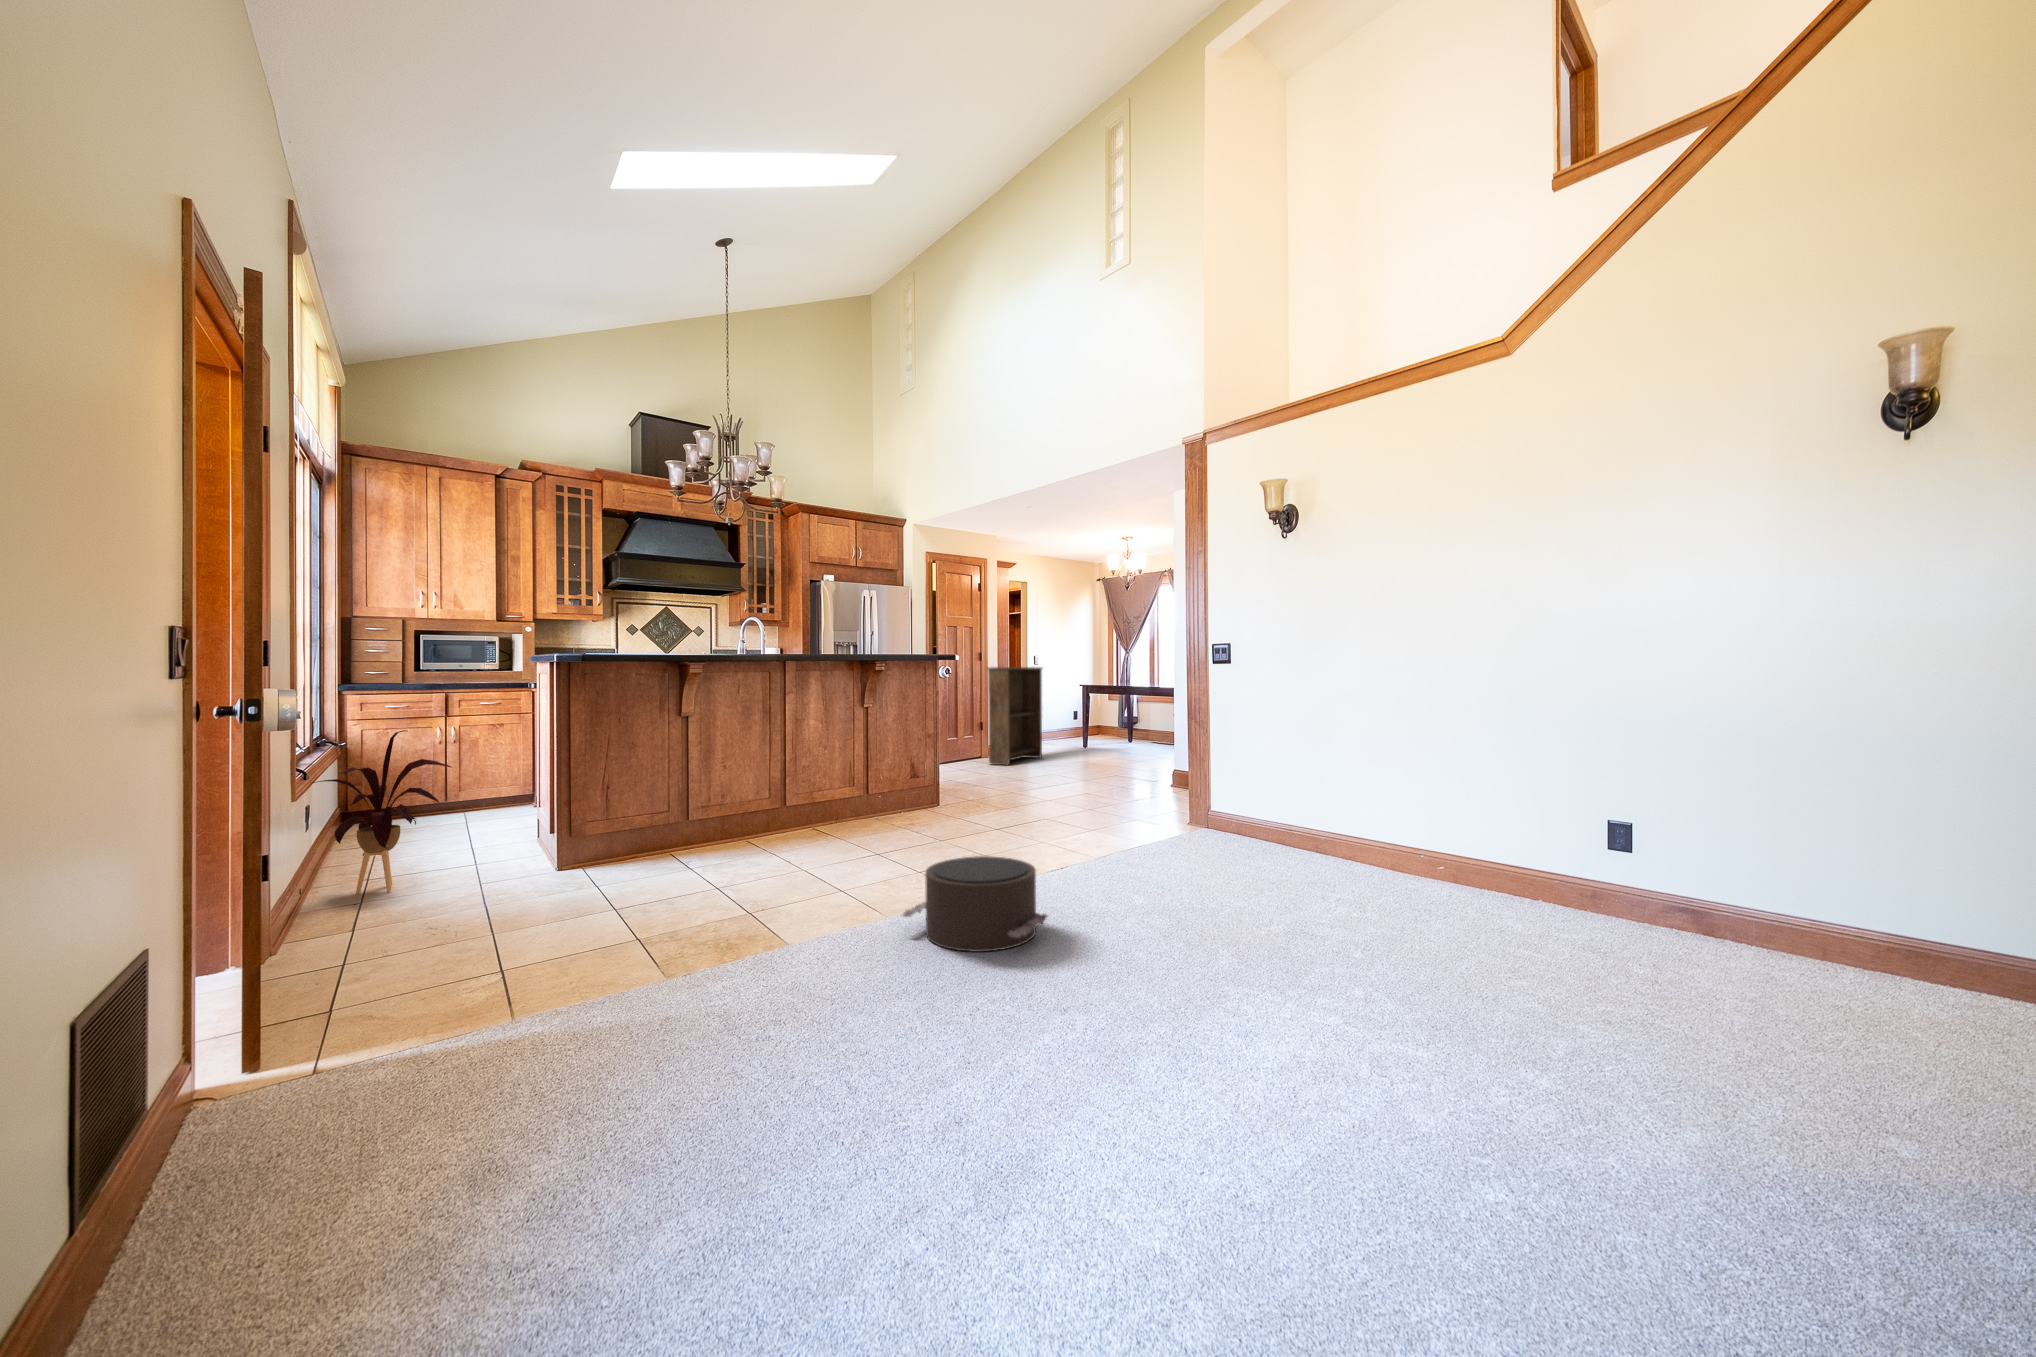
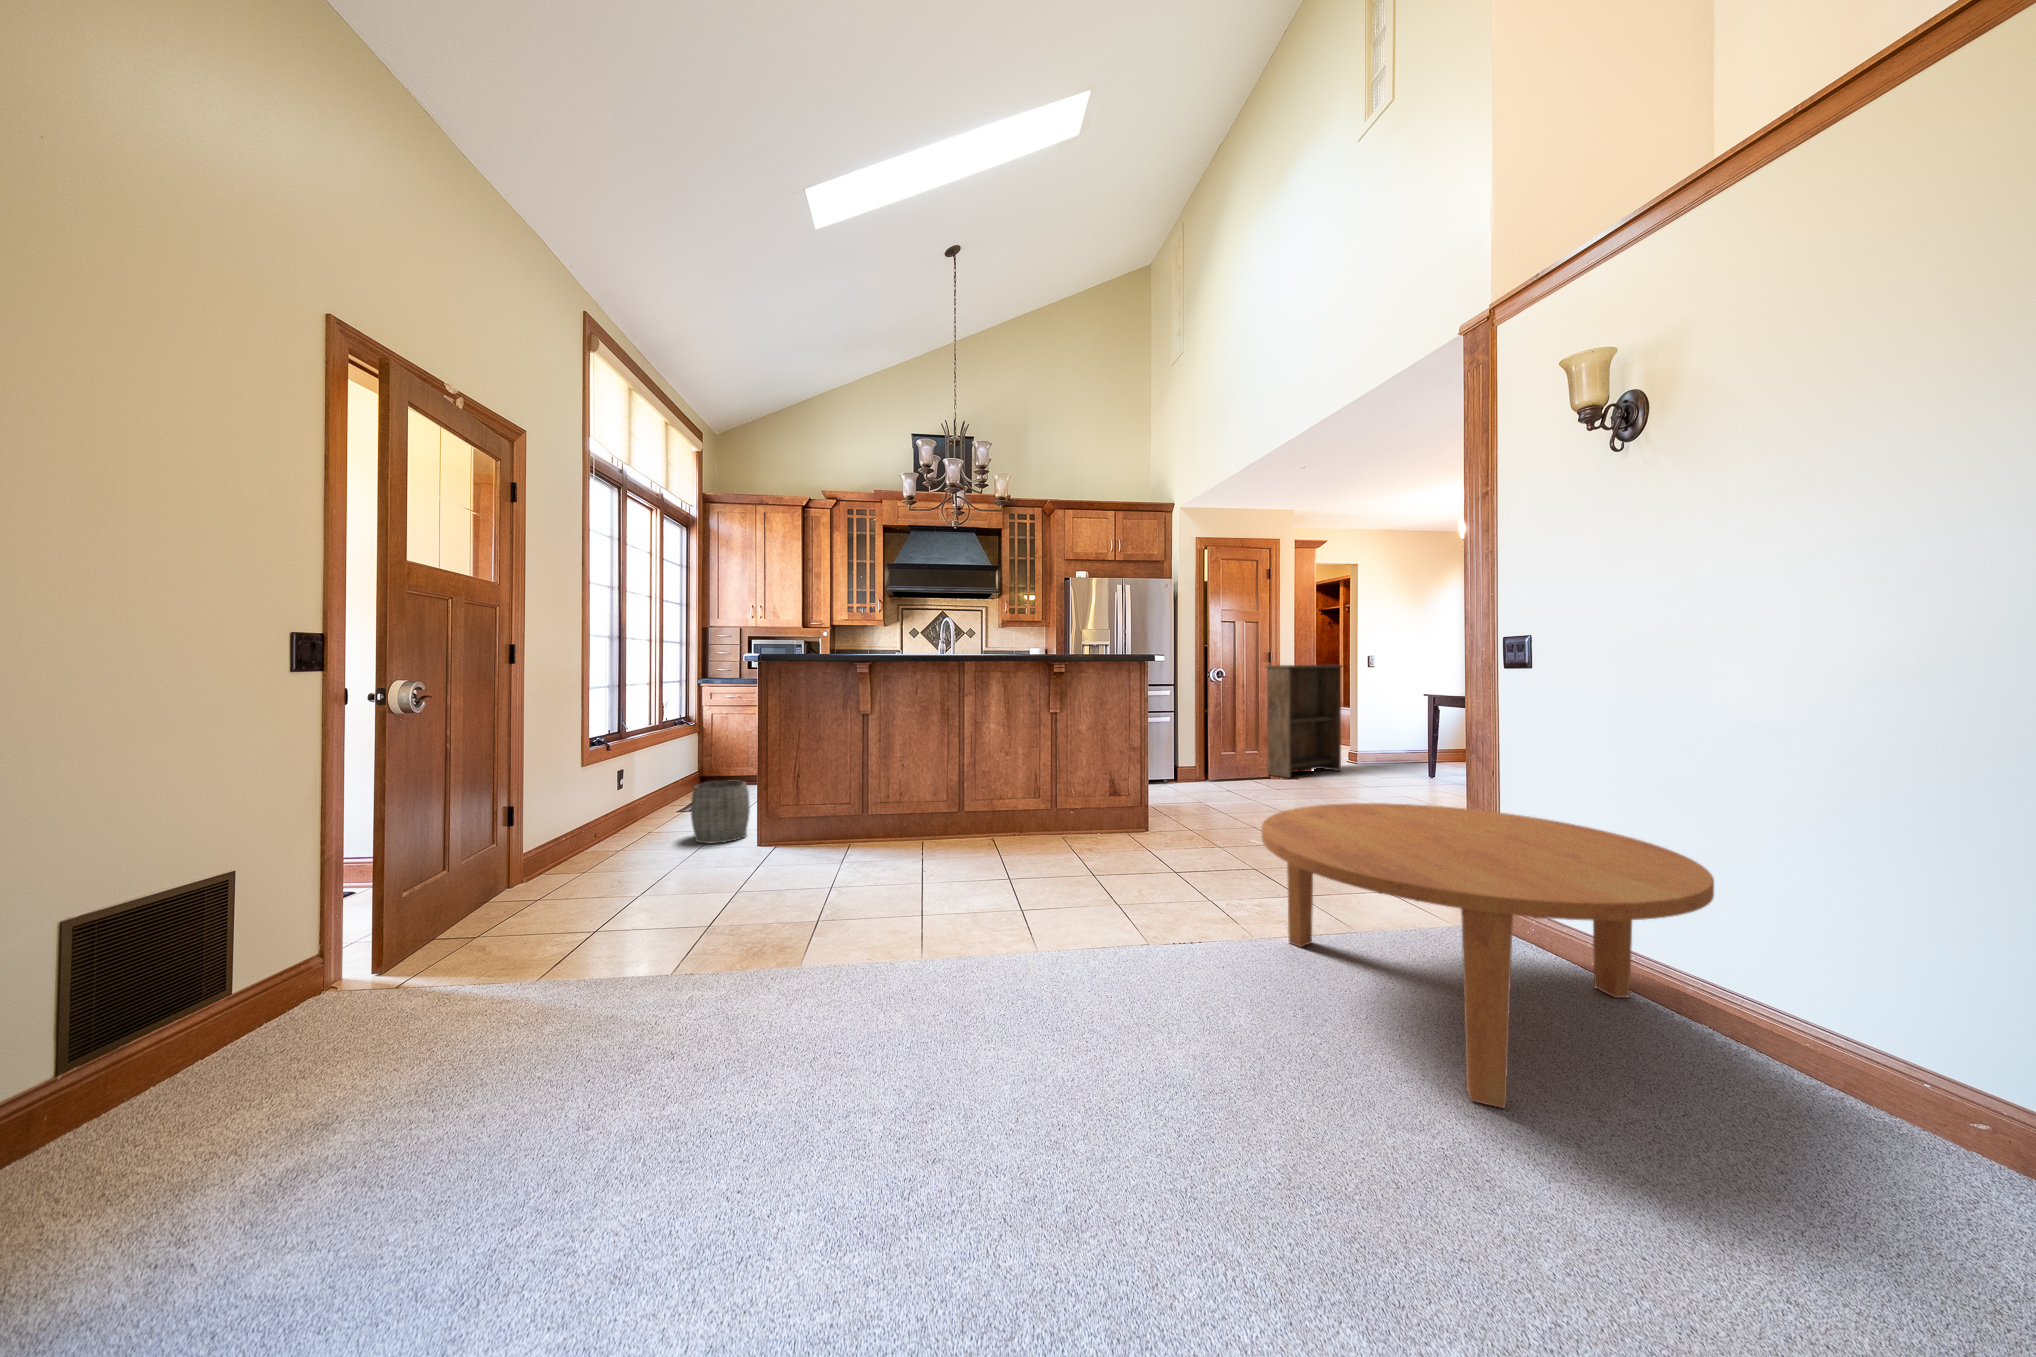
house plant: present [312,730,452,893] -> none [565,724,669,859]
coffee table: none [1103,755,1335,897] -> present [1262,803,1714,1108]
woven basket: none [458,795,532,867] -> present [691,781,750,844]
pouf: present [902,856,1047,952] -> none [881,934,1050,1100]

